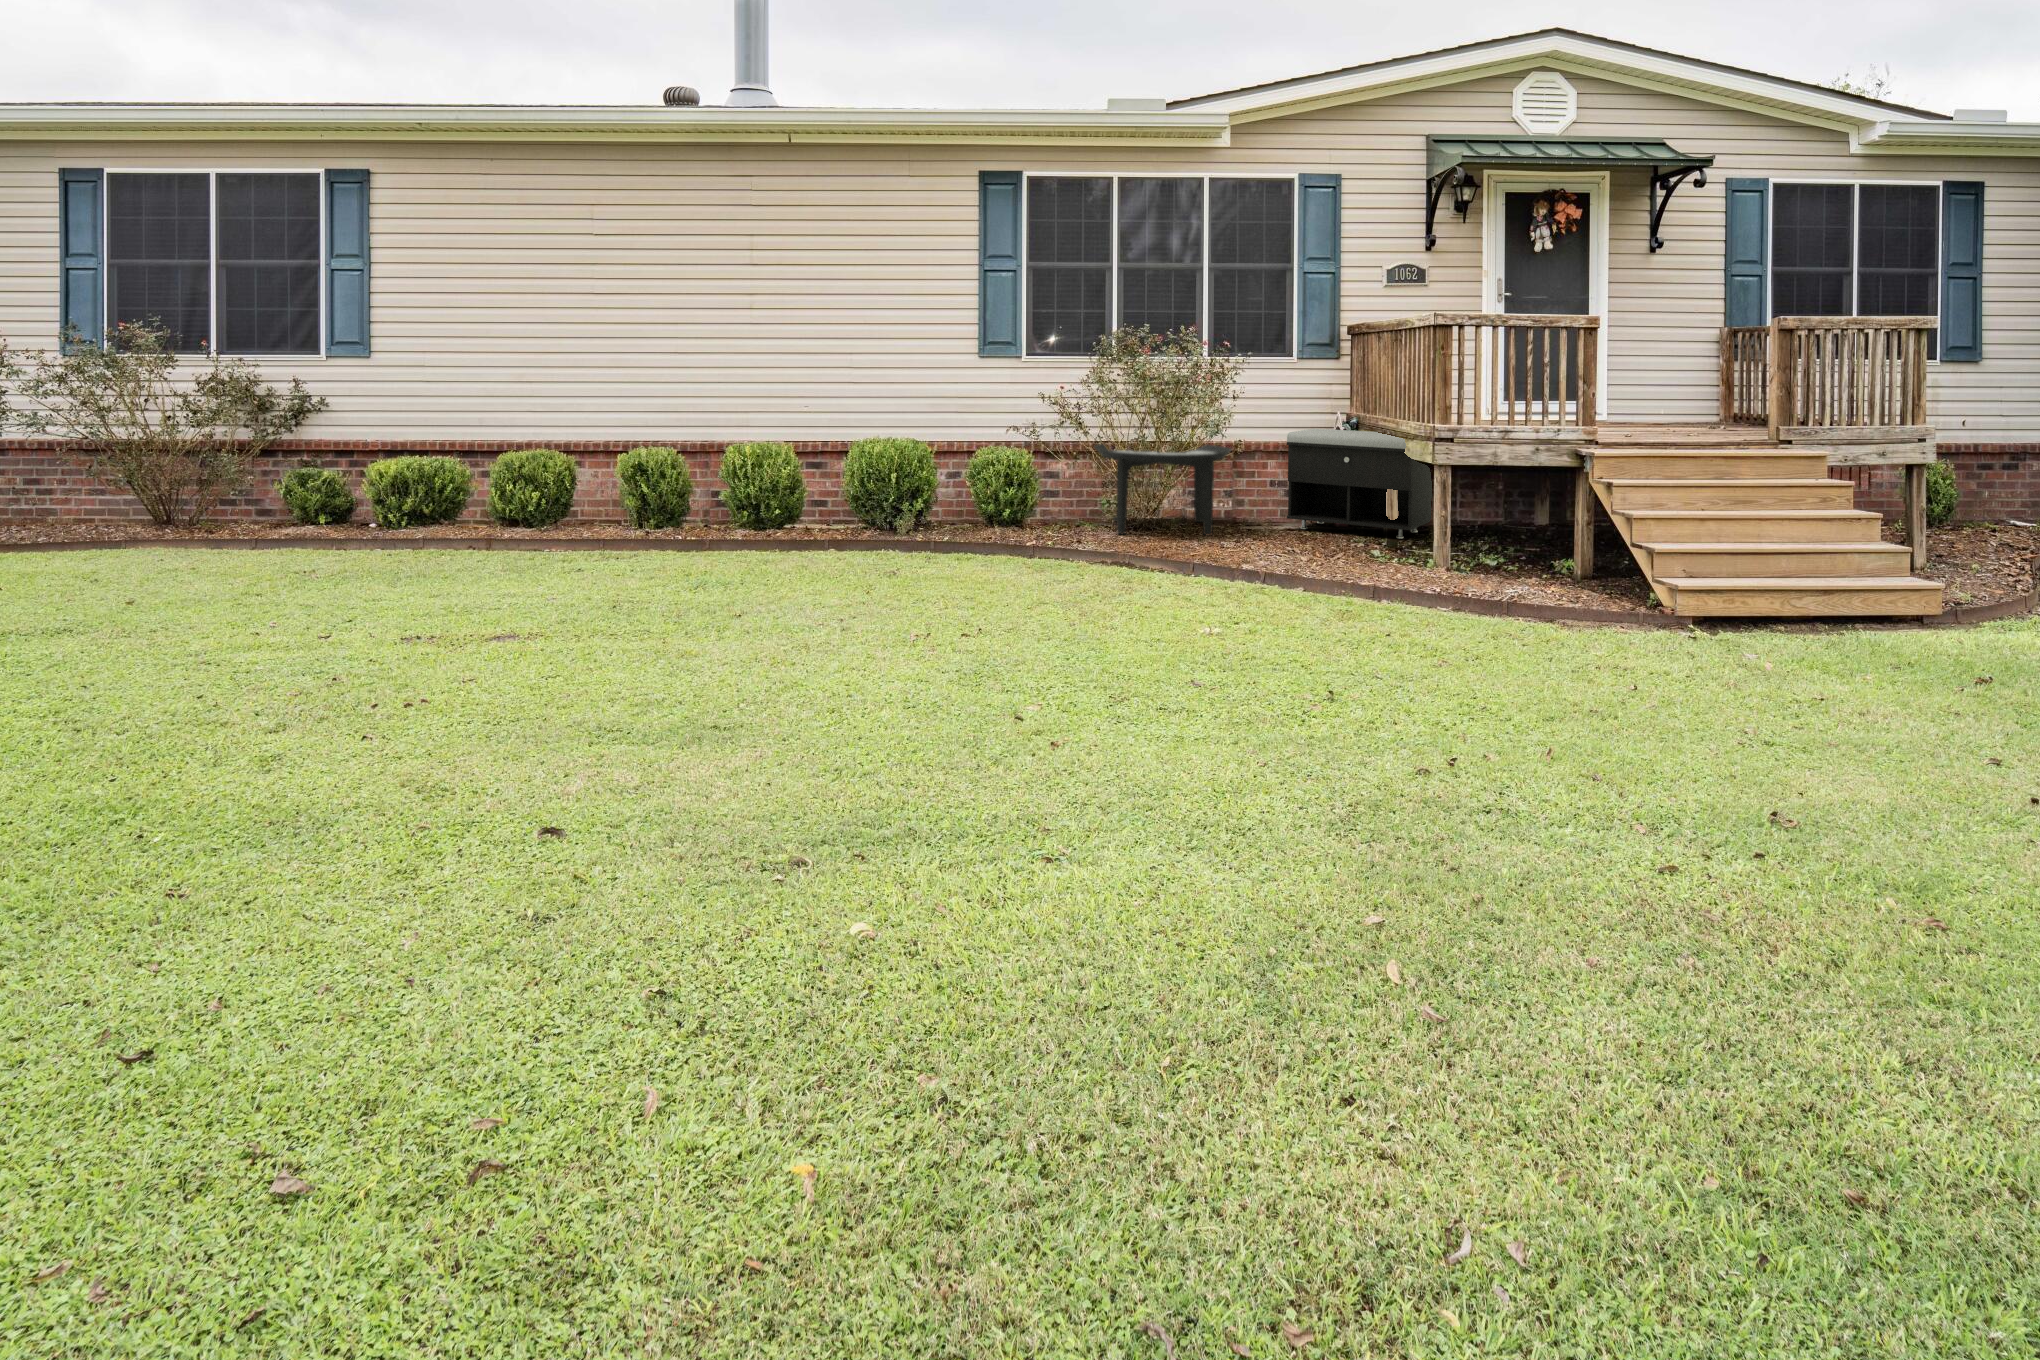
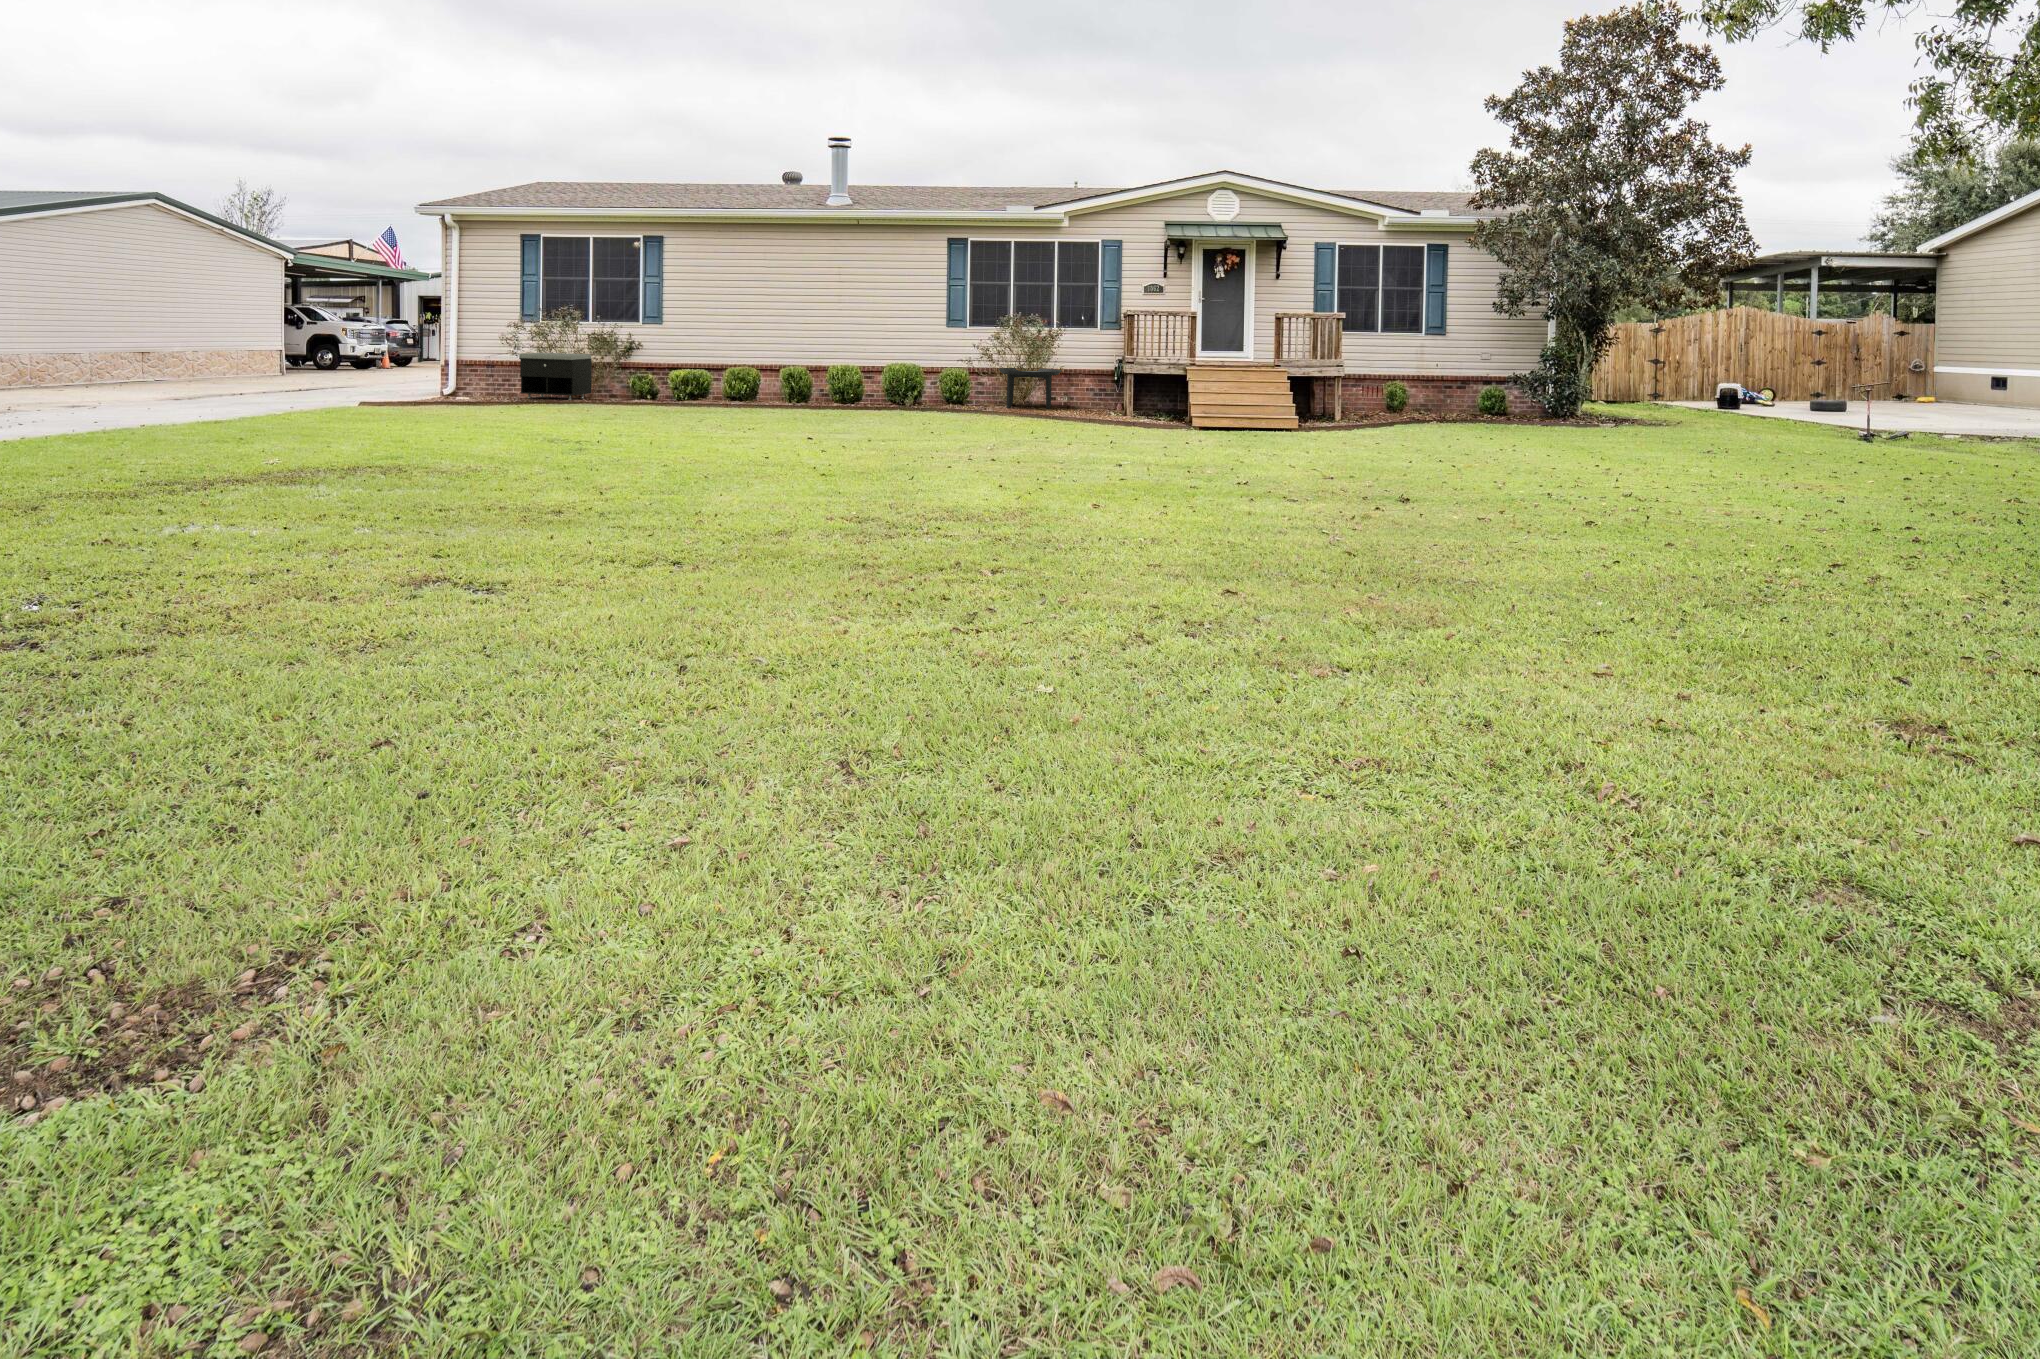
storage bench: present [1287,429,1432,539] -> present [519,353,592,400]

